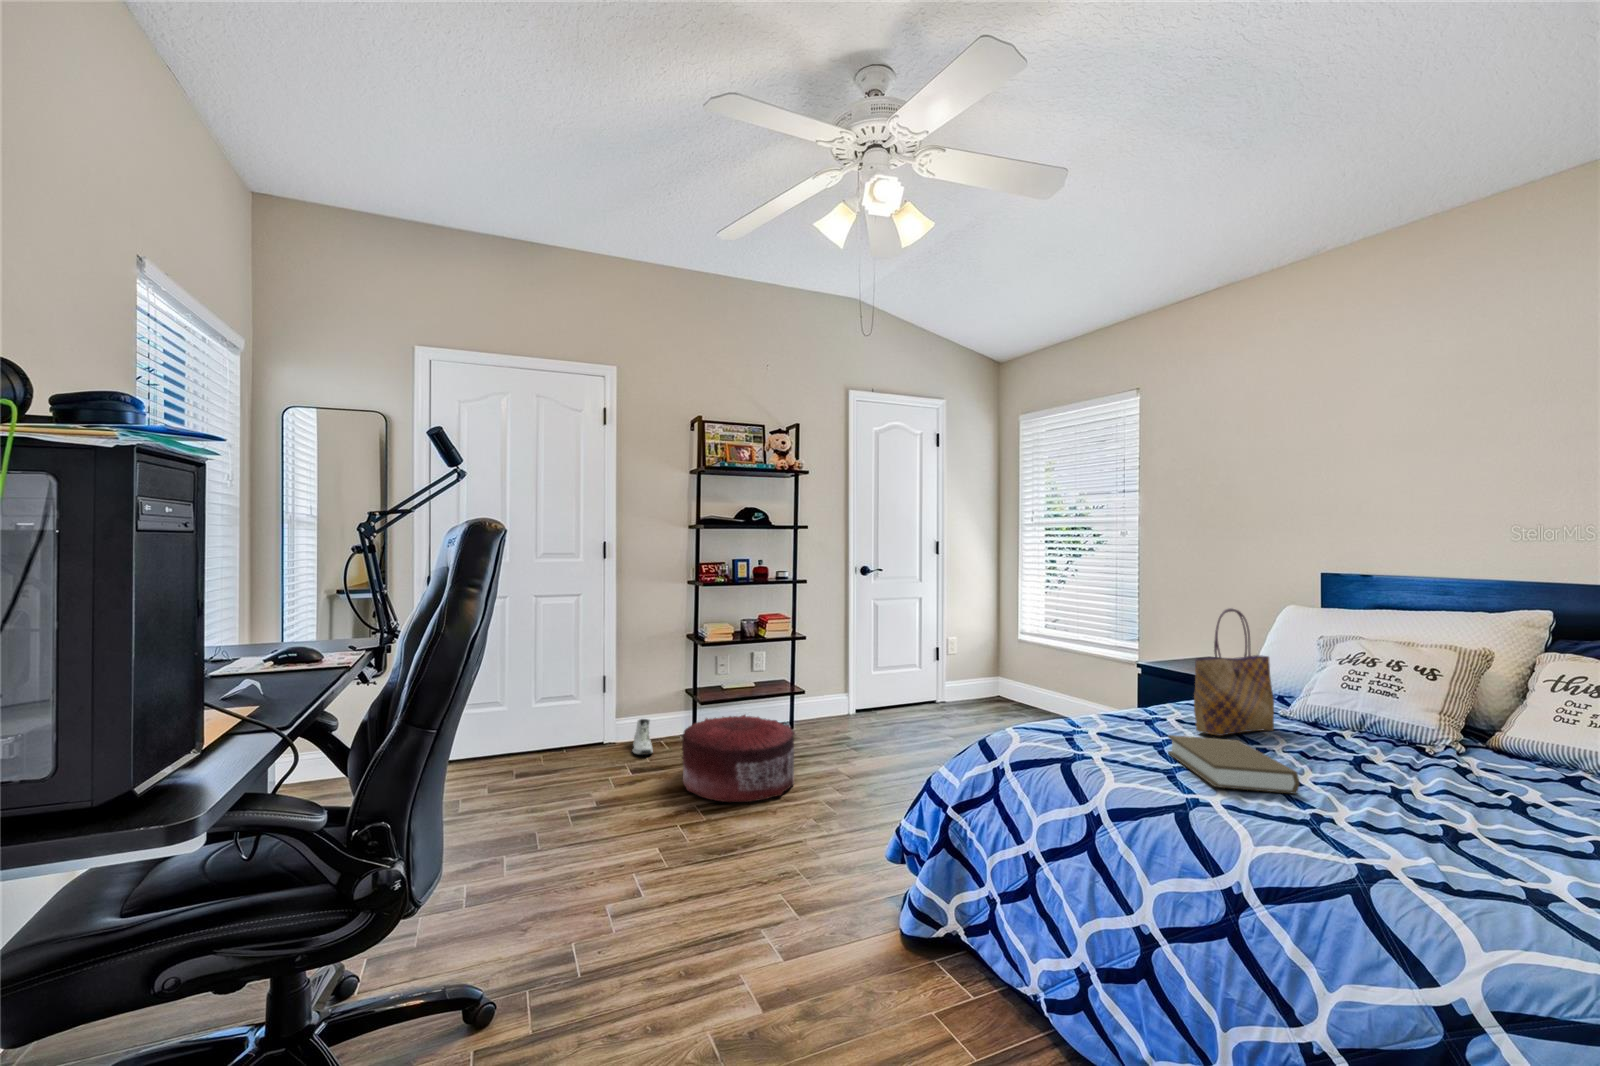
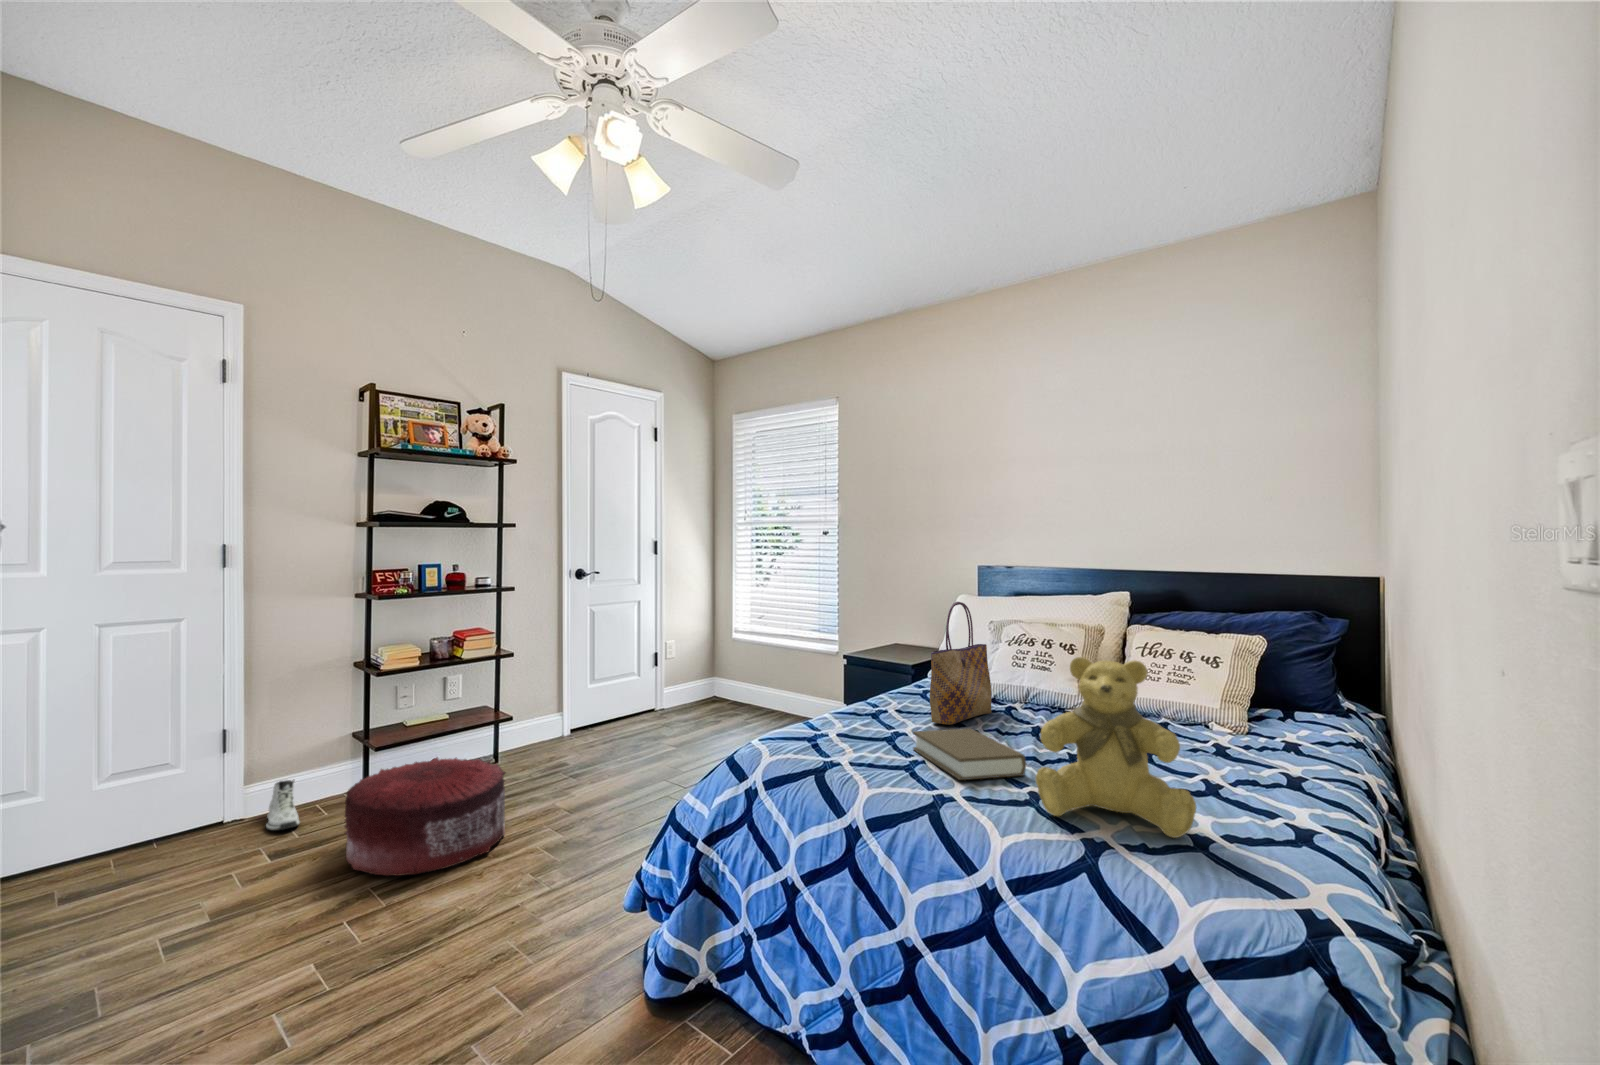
teddy bear: none [1300,670,1517,882] -> present [1035,657,1197,838]

